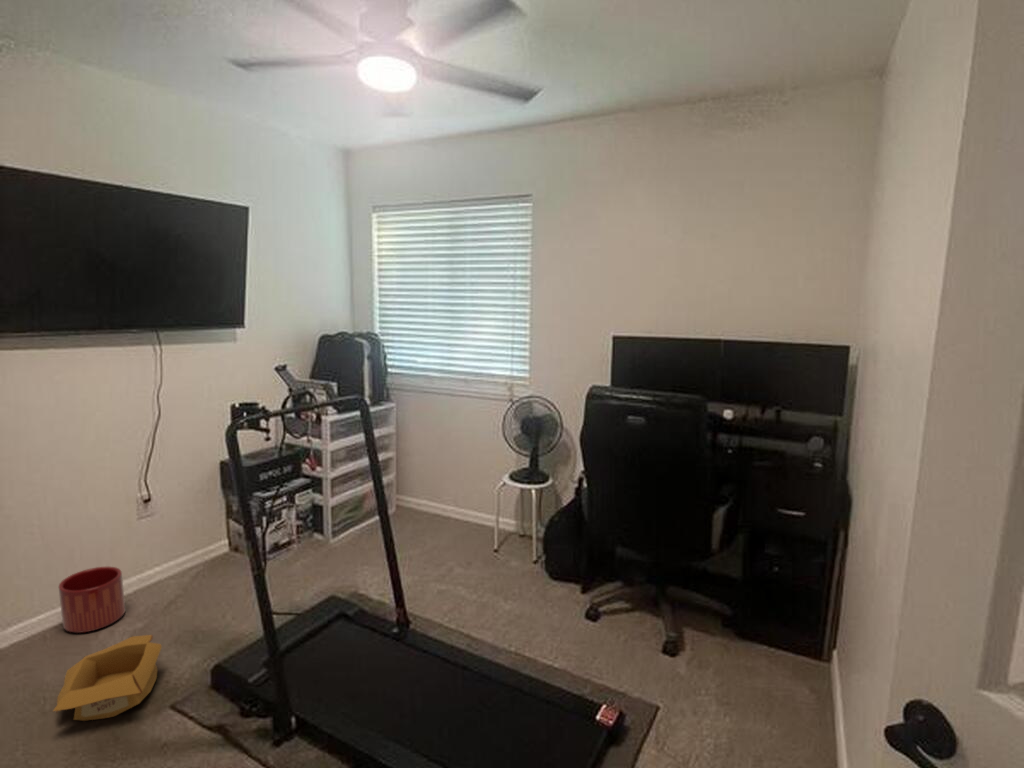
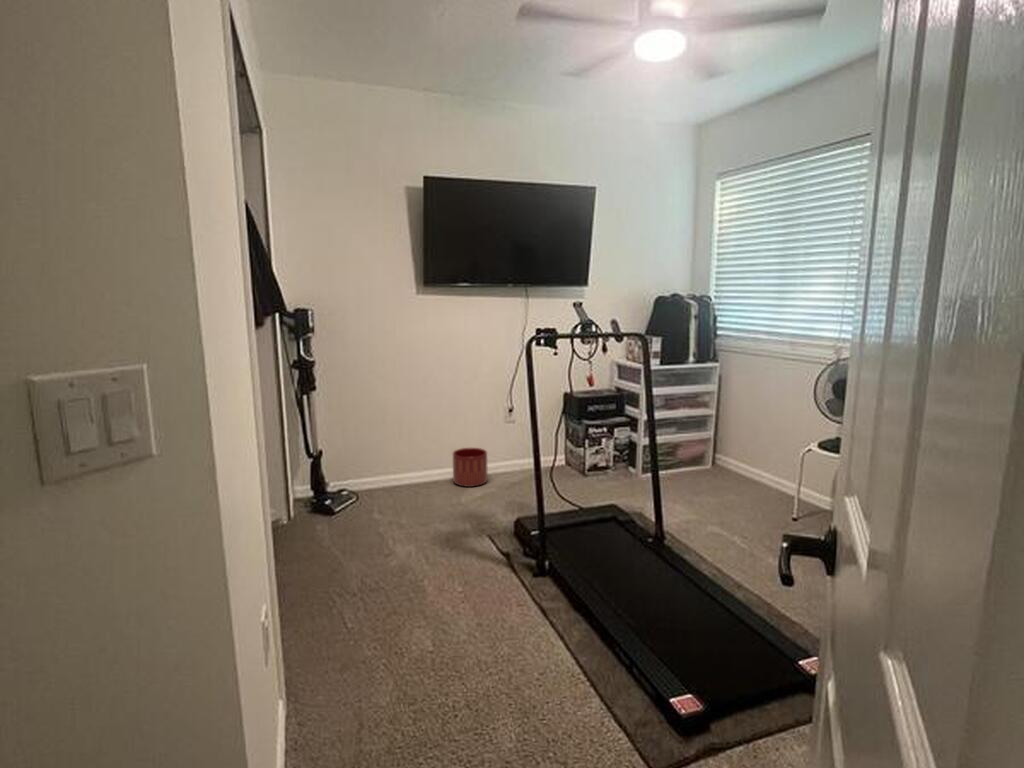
cardboard box: present [53,635,161,721] -> none [427,489,492,530]

